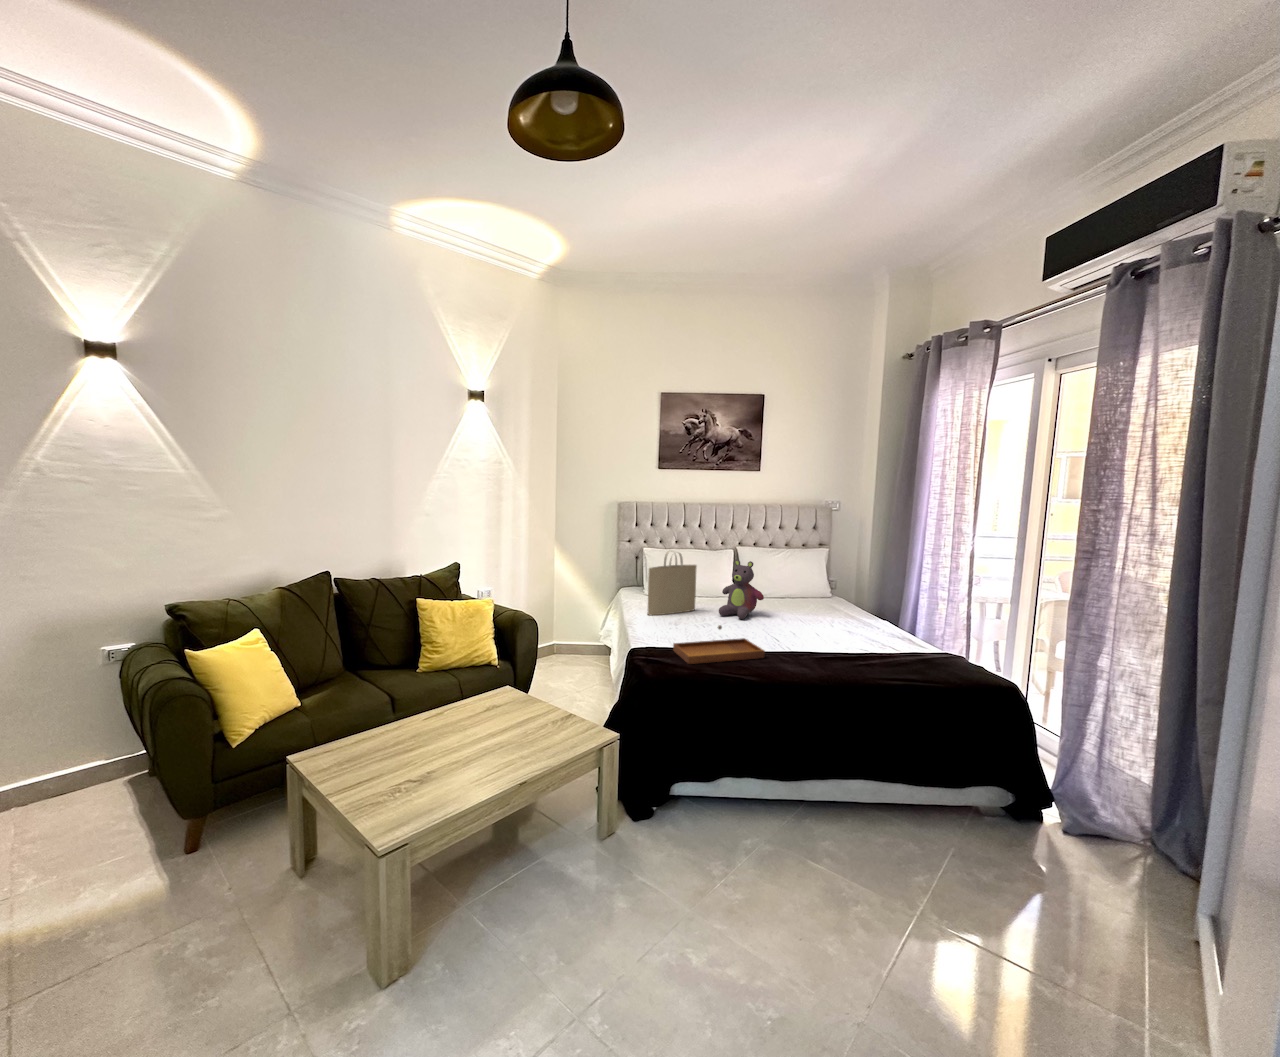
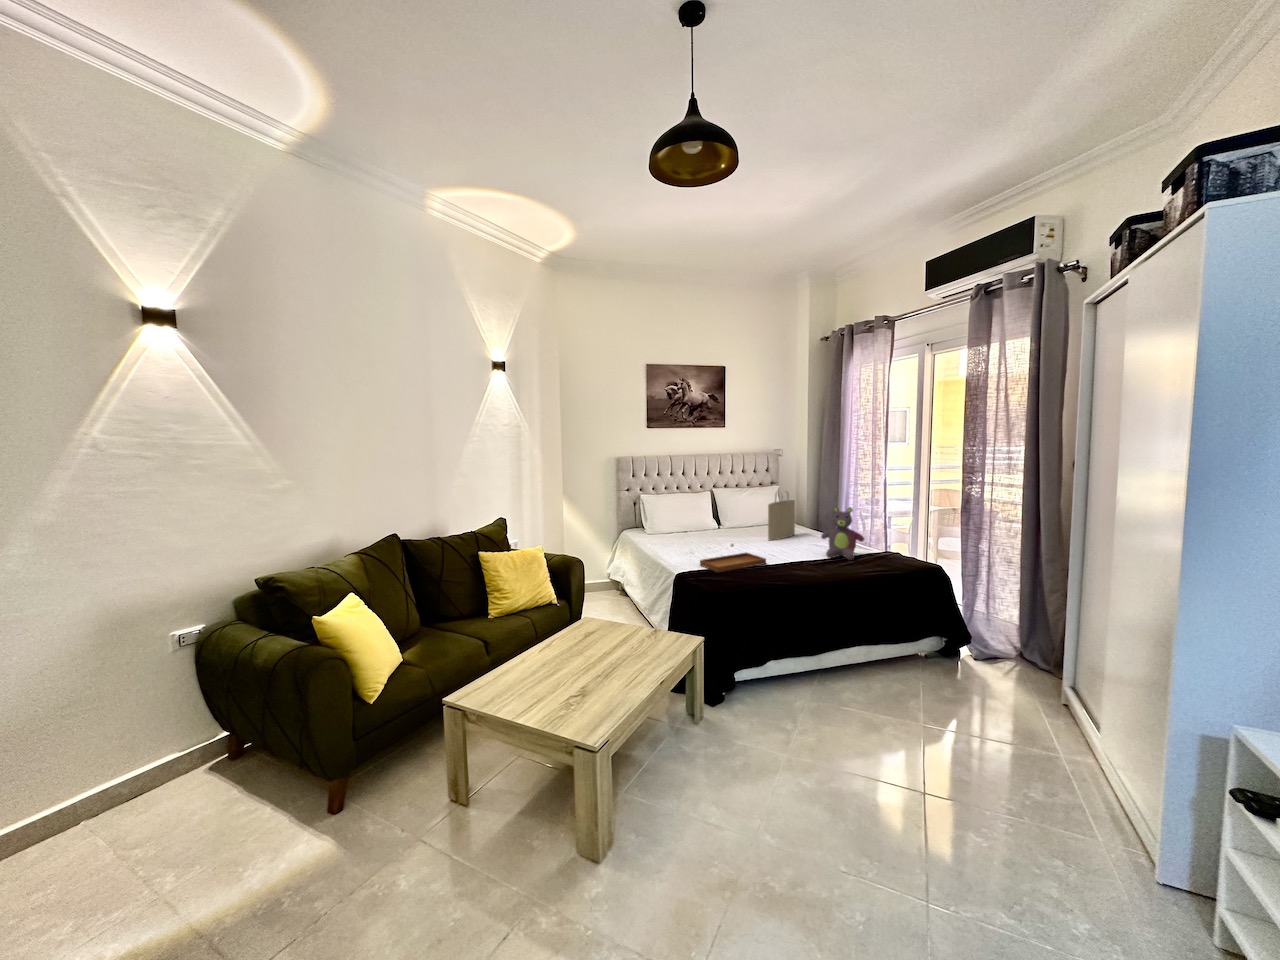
tote bag: present [647,551,697,615] -> present [768,491,795,540]
stuffed bear: present [719,560,764,619] -> present [821,507,864,560]

